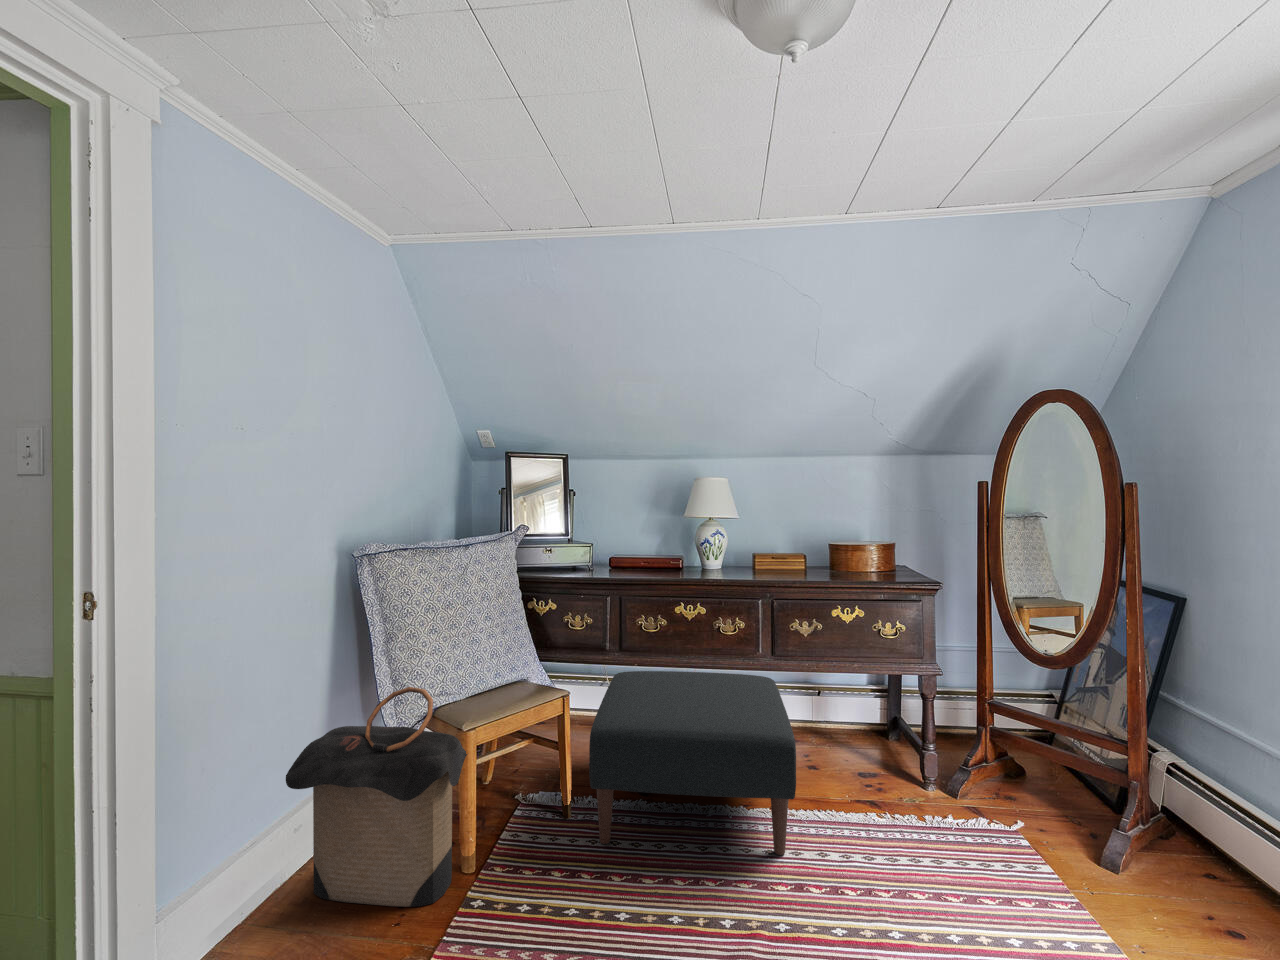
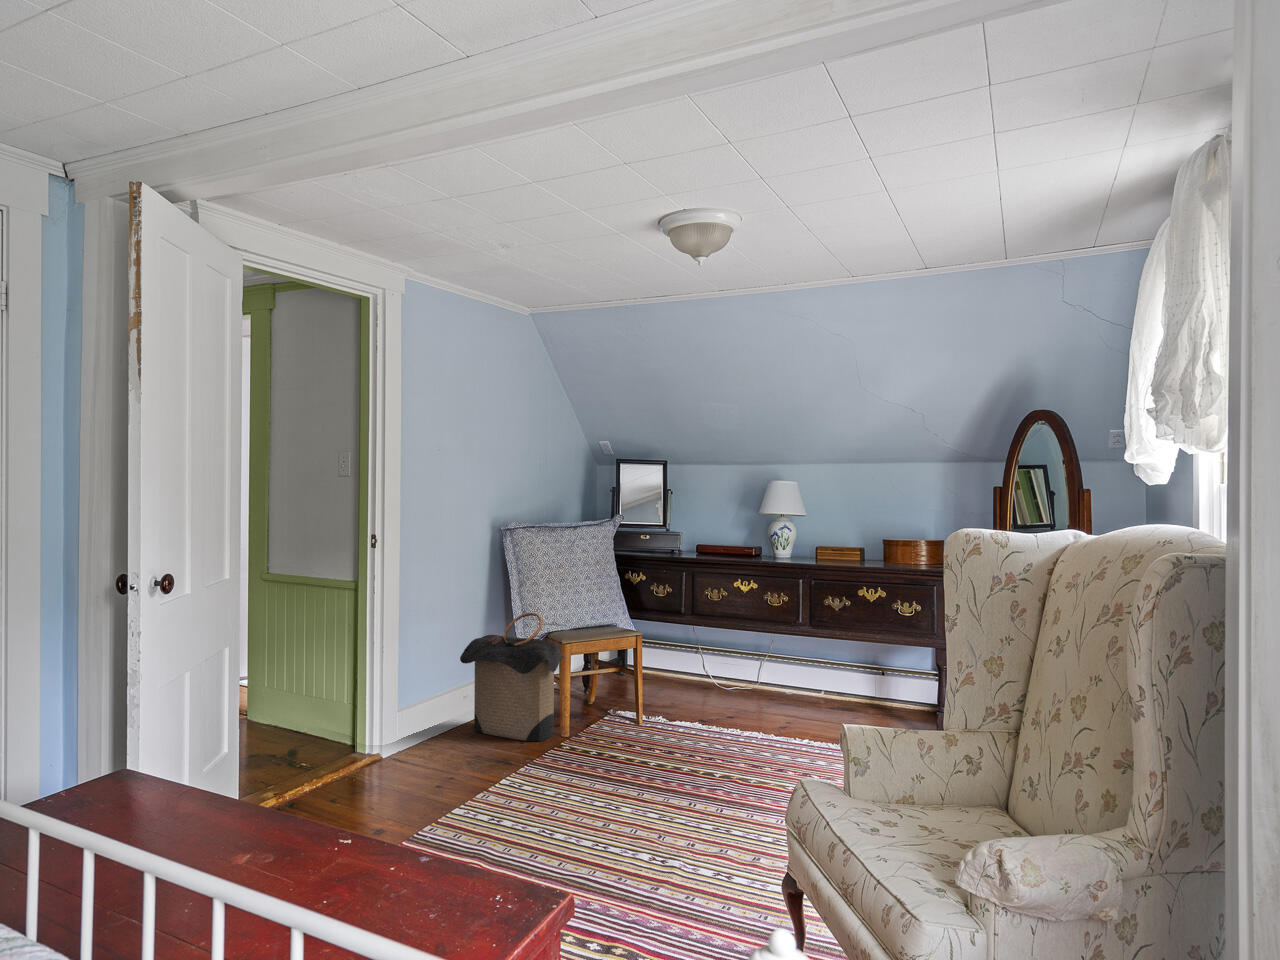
ottoman: present [589,671,796,855] -> none [643,631,810,751]

